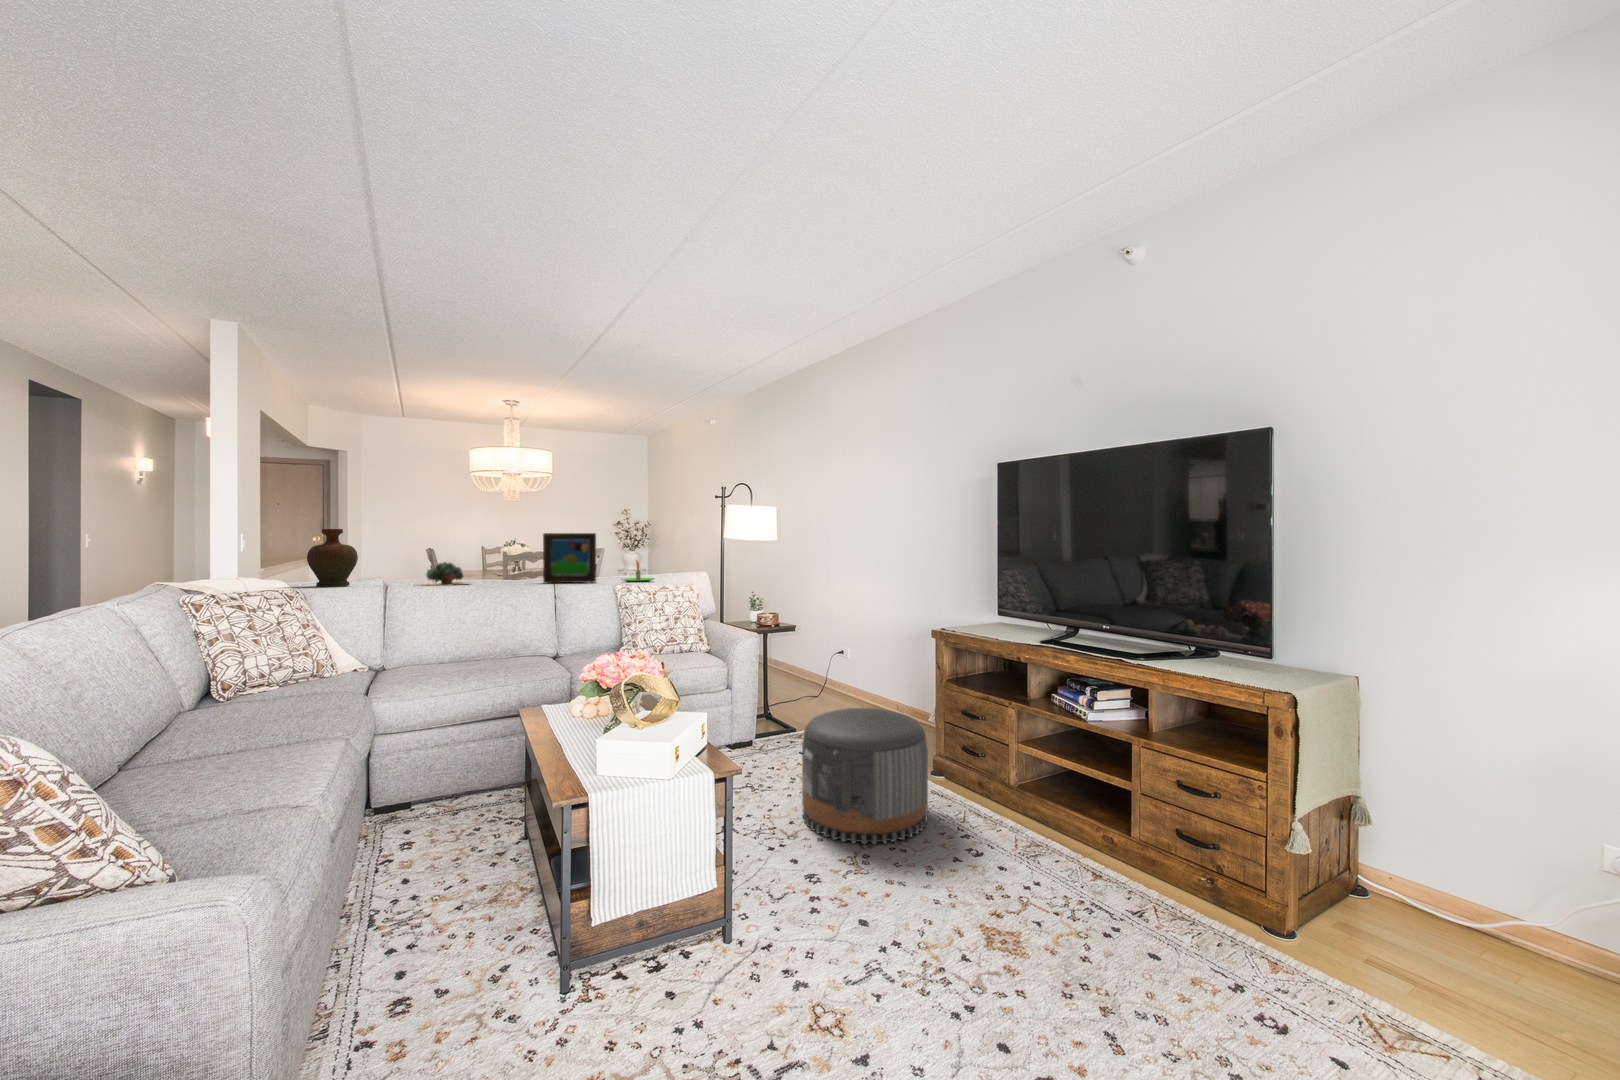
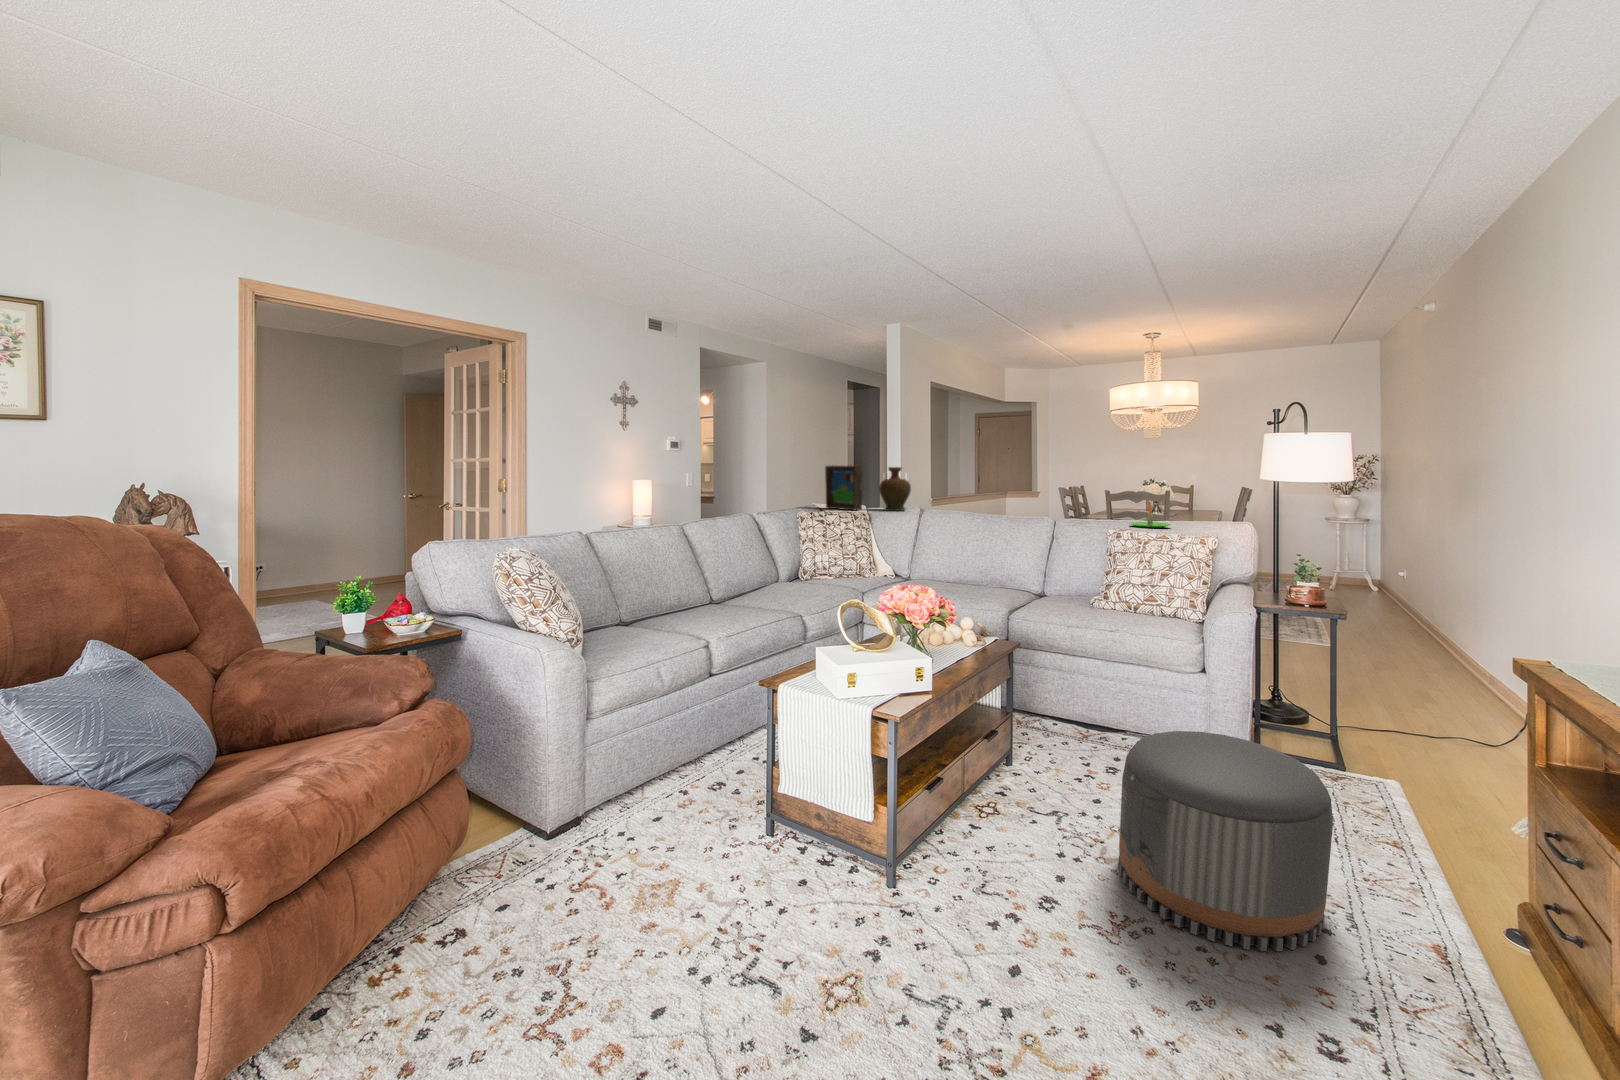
picture frame: present [543,533,596,583] -> present [825,465,862,510]
succulent plant: present [417,562,465,586] -> none [942,495,983,516]

